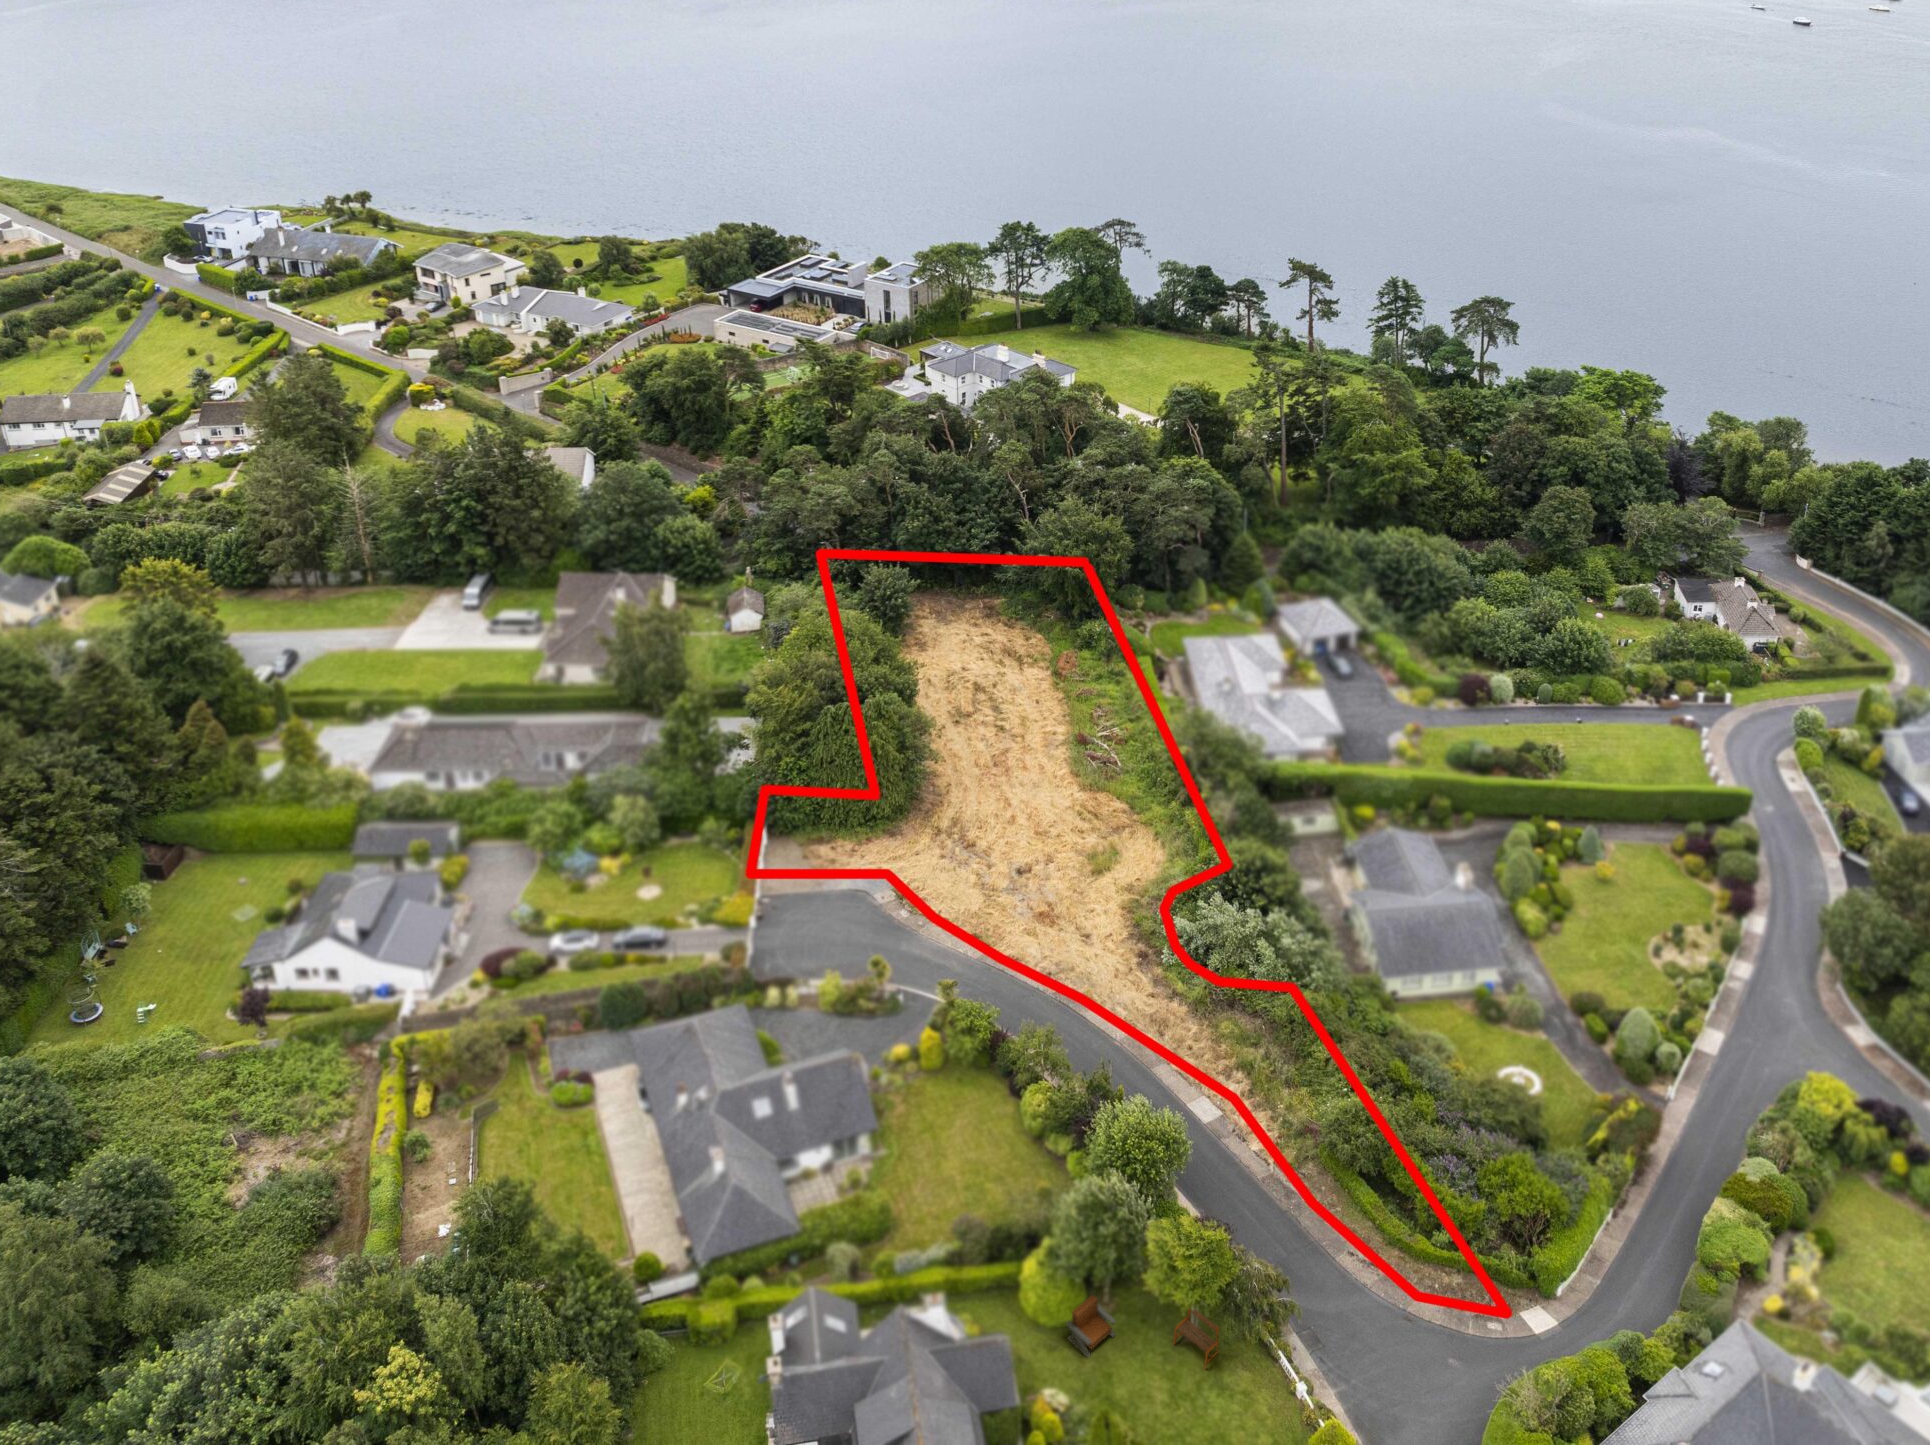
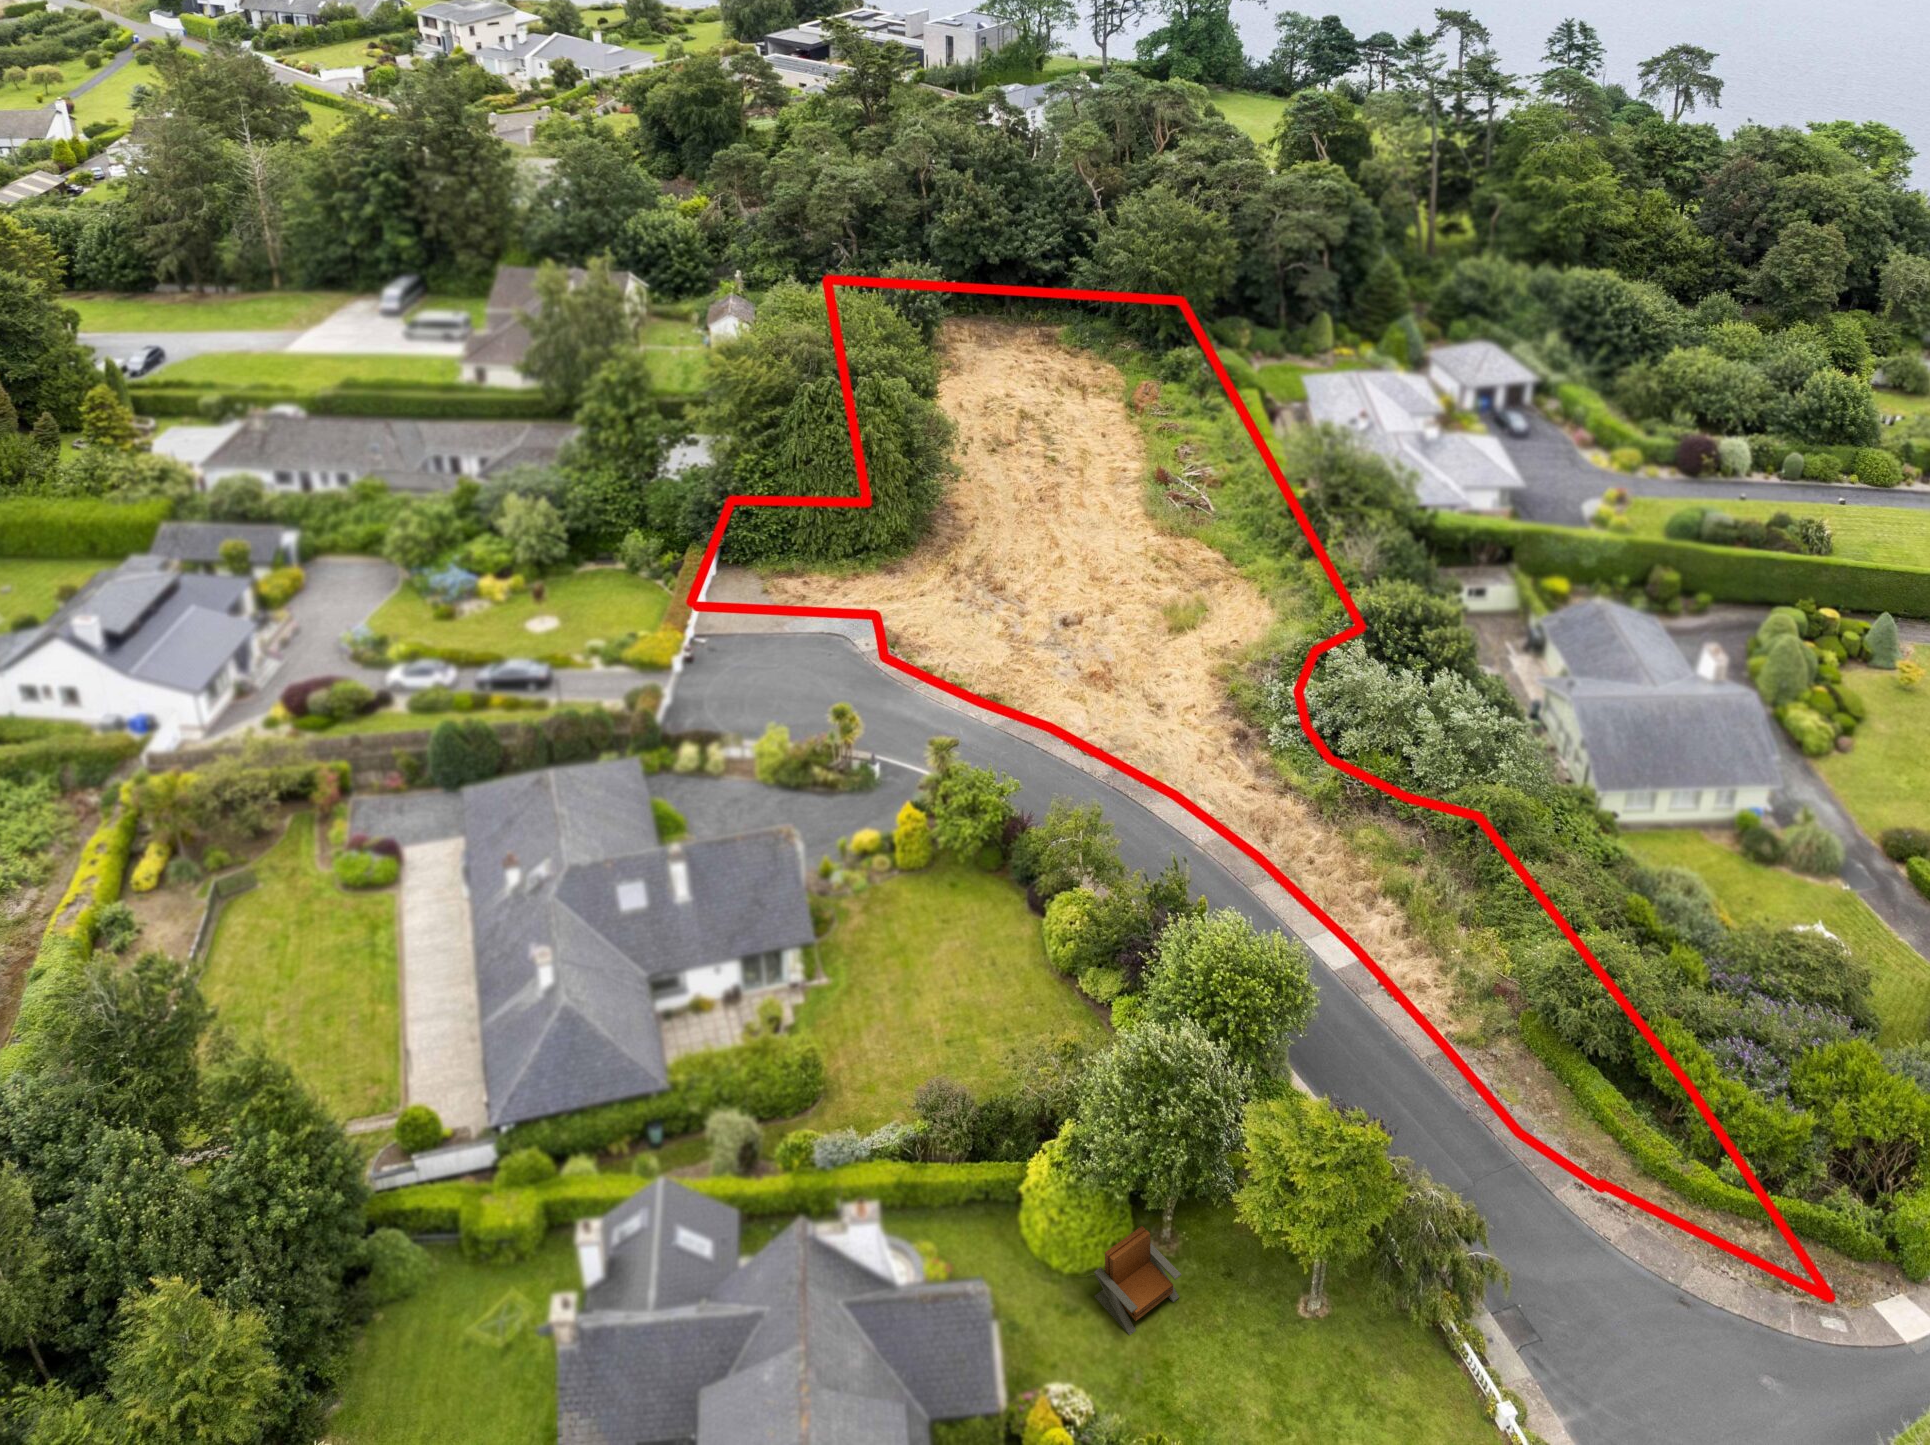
bench: present [1173,1310,1219,1369] -> none [1279,1257,1366,1374]

